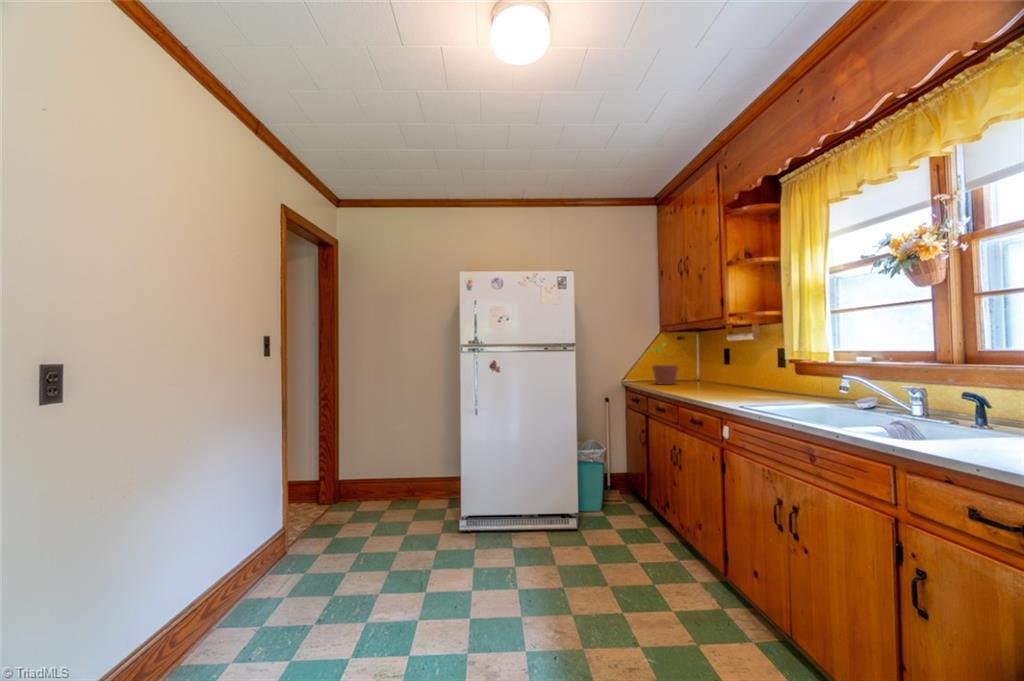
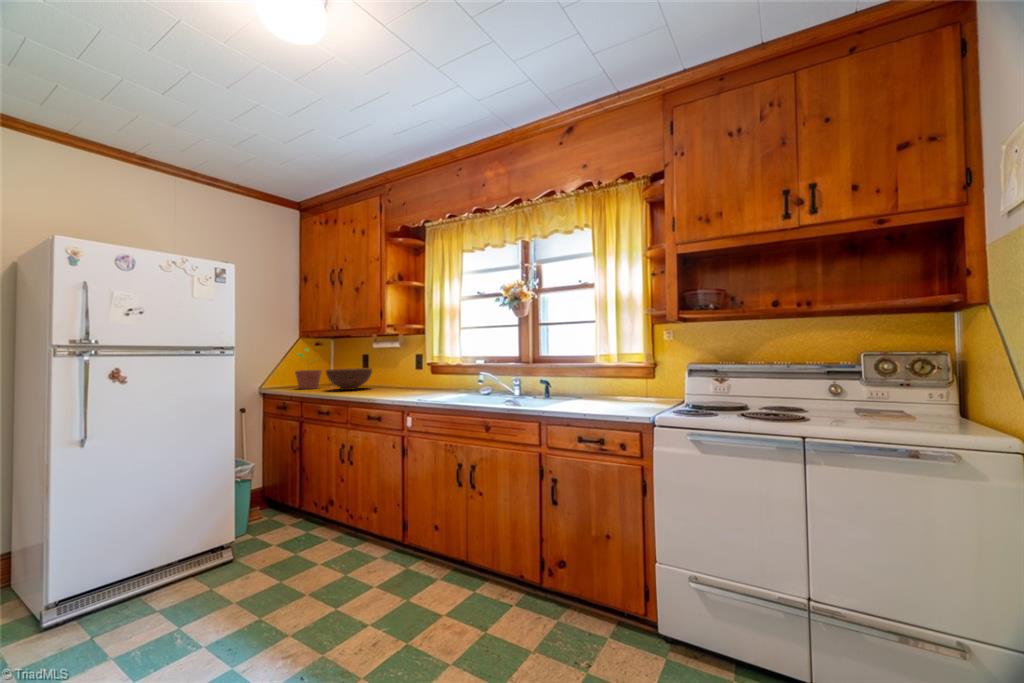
fruit bowl: none [672,365,725,388] -> present [326,368,372,390]

